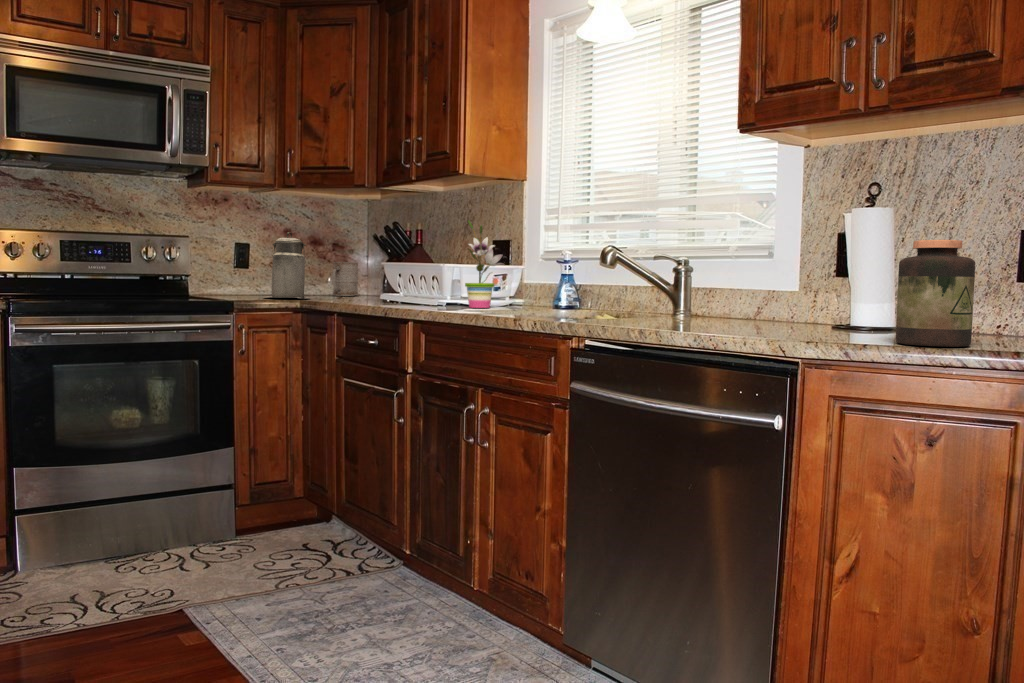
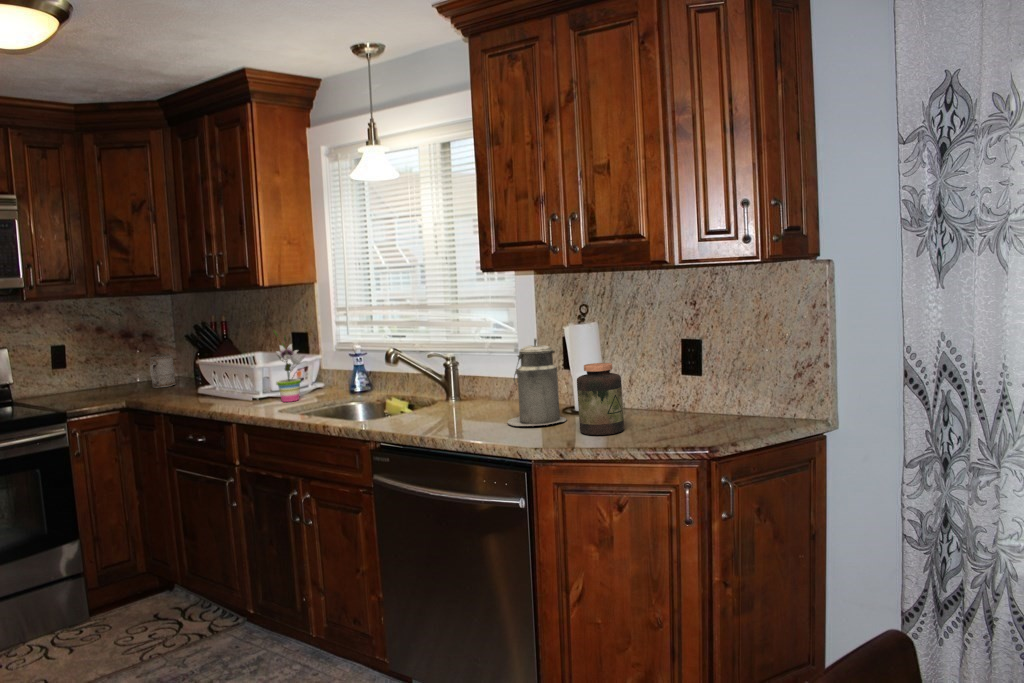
canister: present [268,232,310,299] -> present [508,338,566,426]

